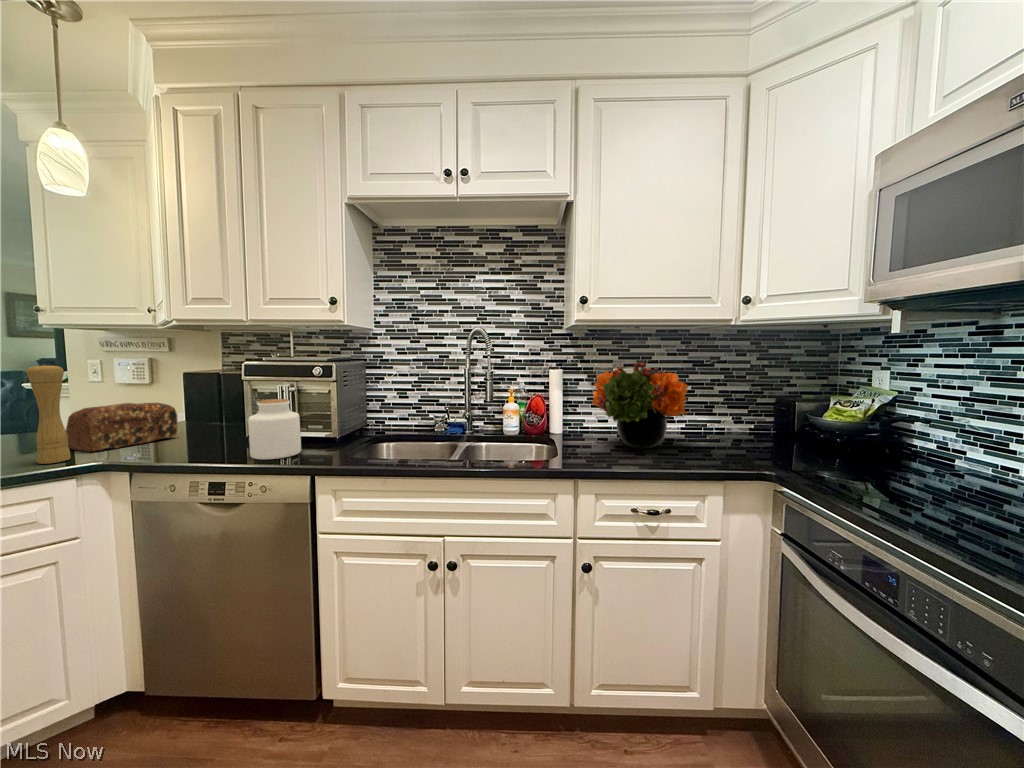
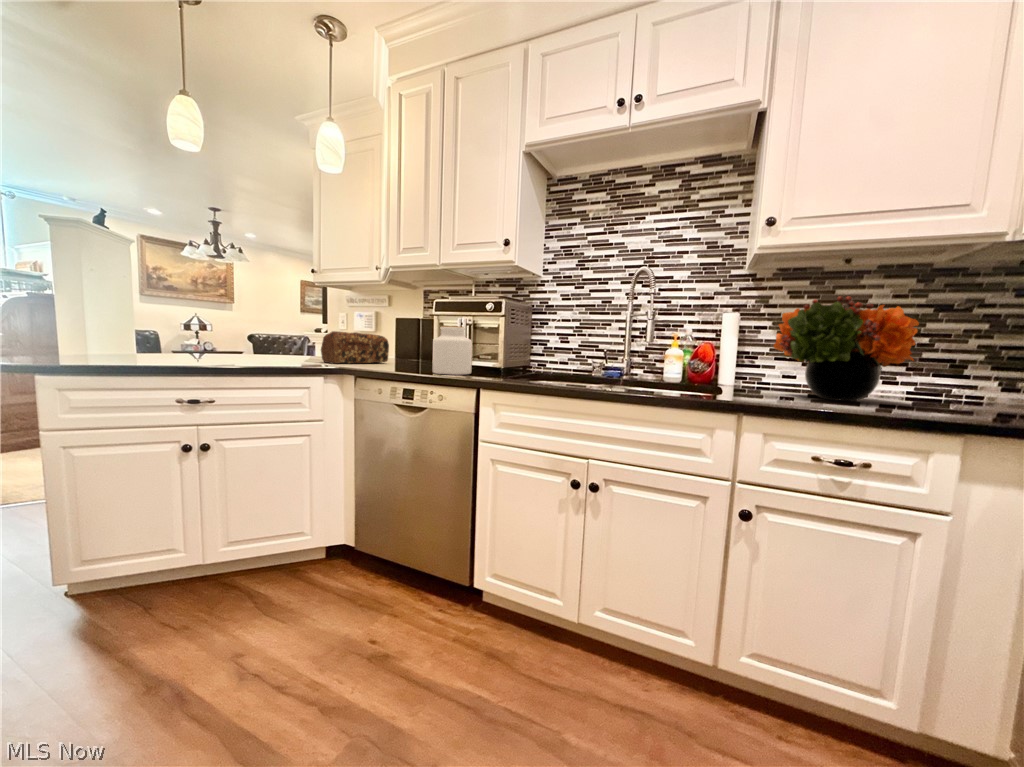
pepper mill: present [27,364,71,464] -> none [301,292,321,364]

